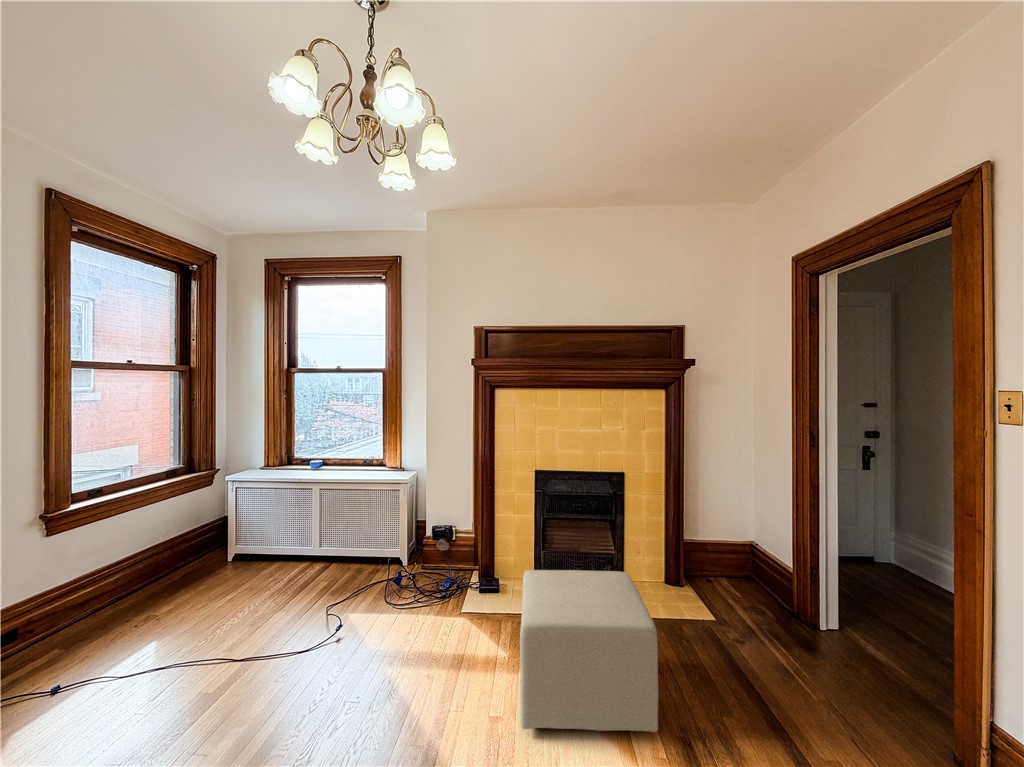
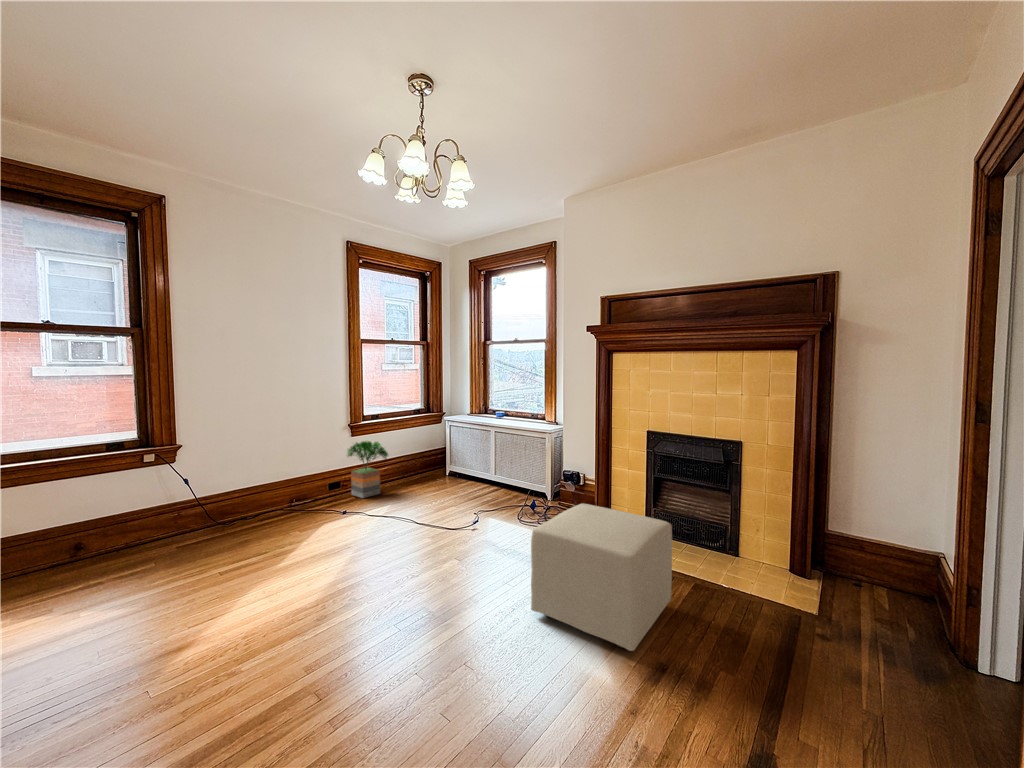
potted tree: none [55,531,153,636] -> present [348,441,388,498]

